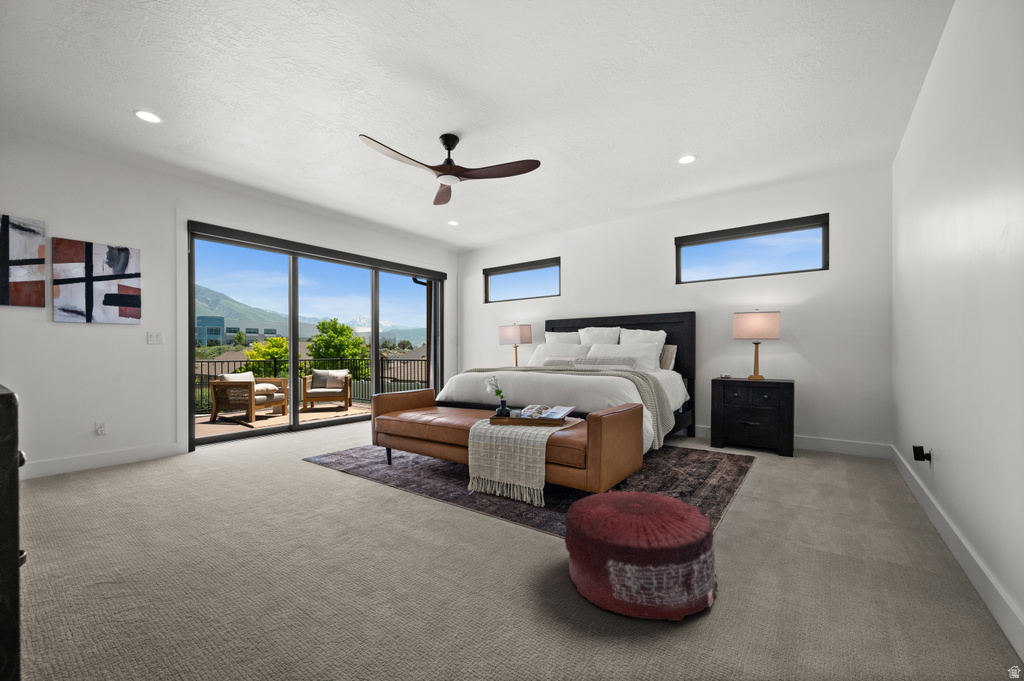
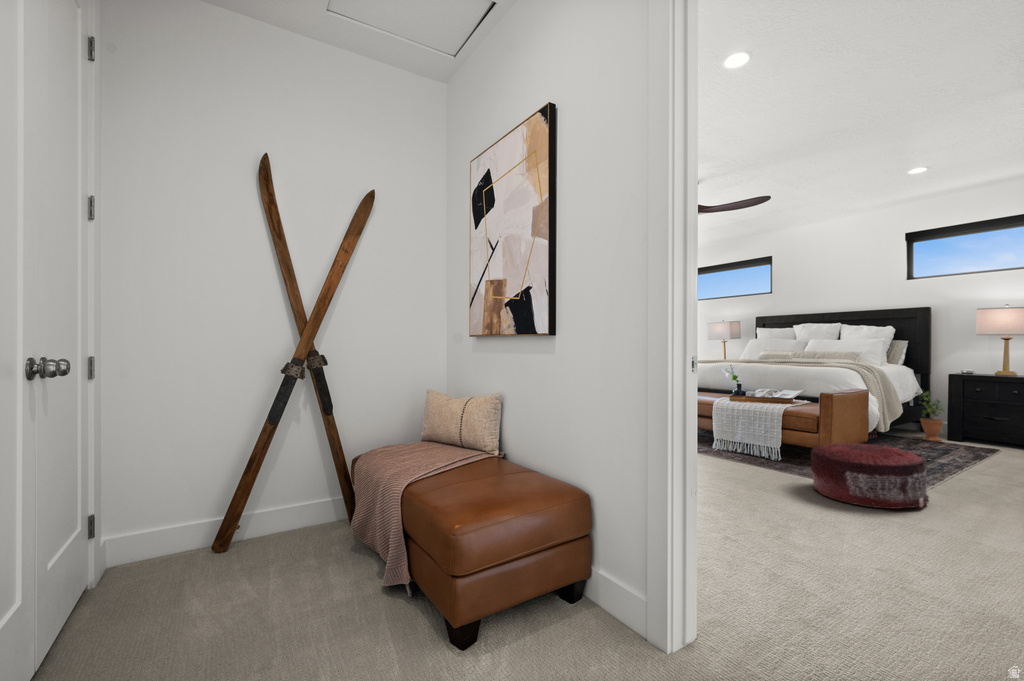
potted plant: none [684,395,710,450] -> present [916,391,944,441]

